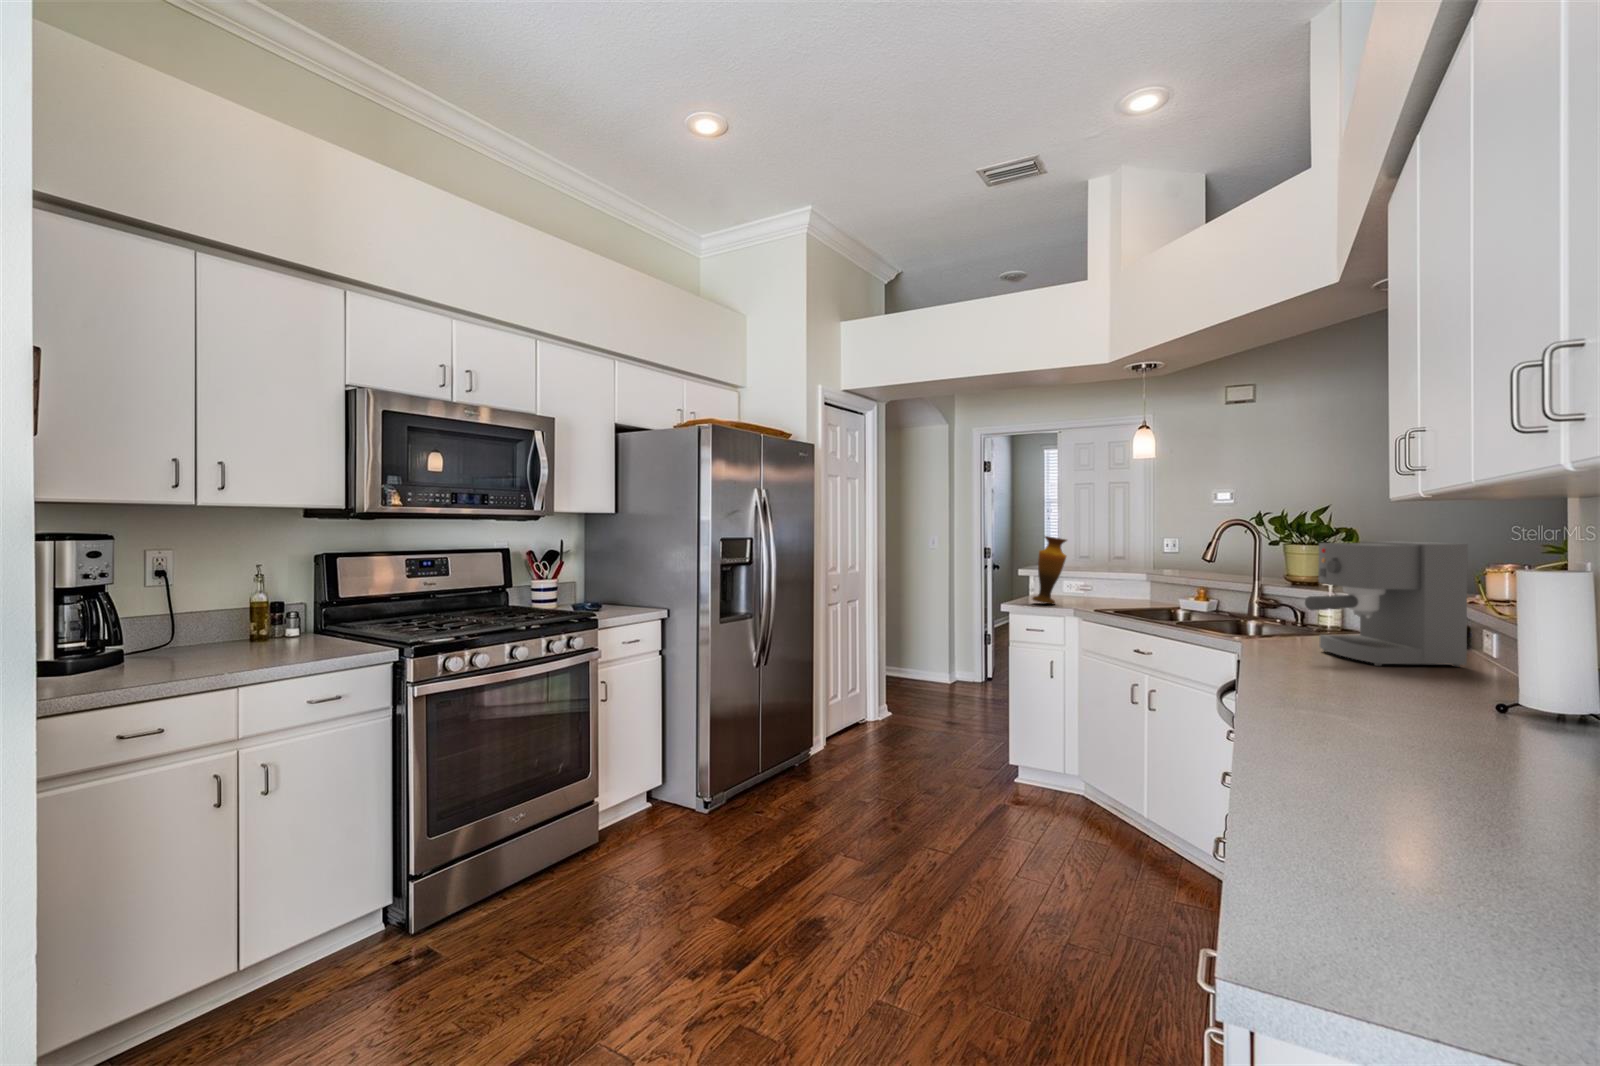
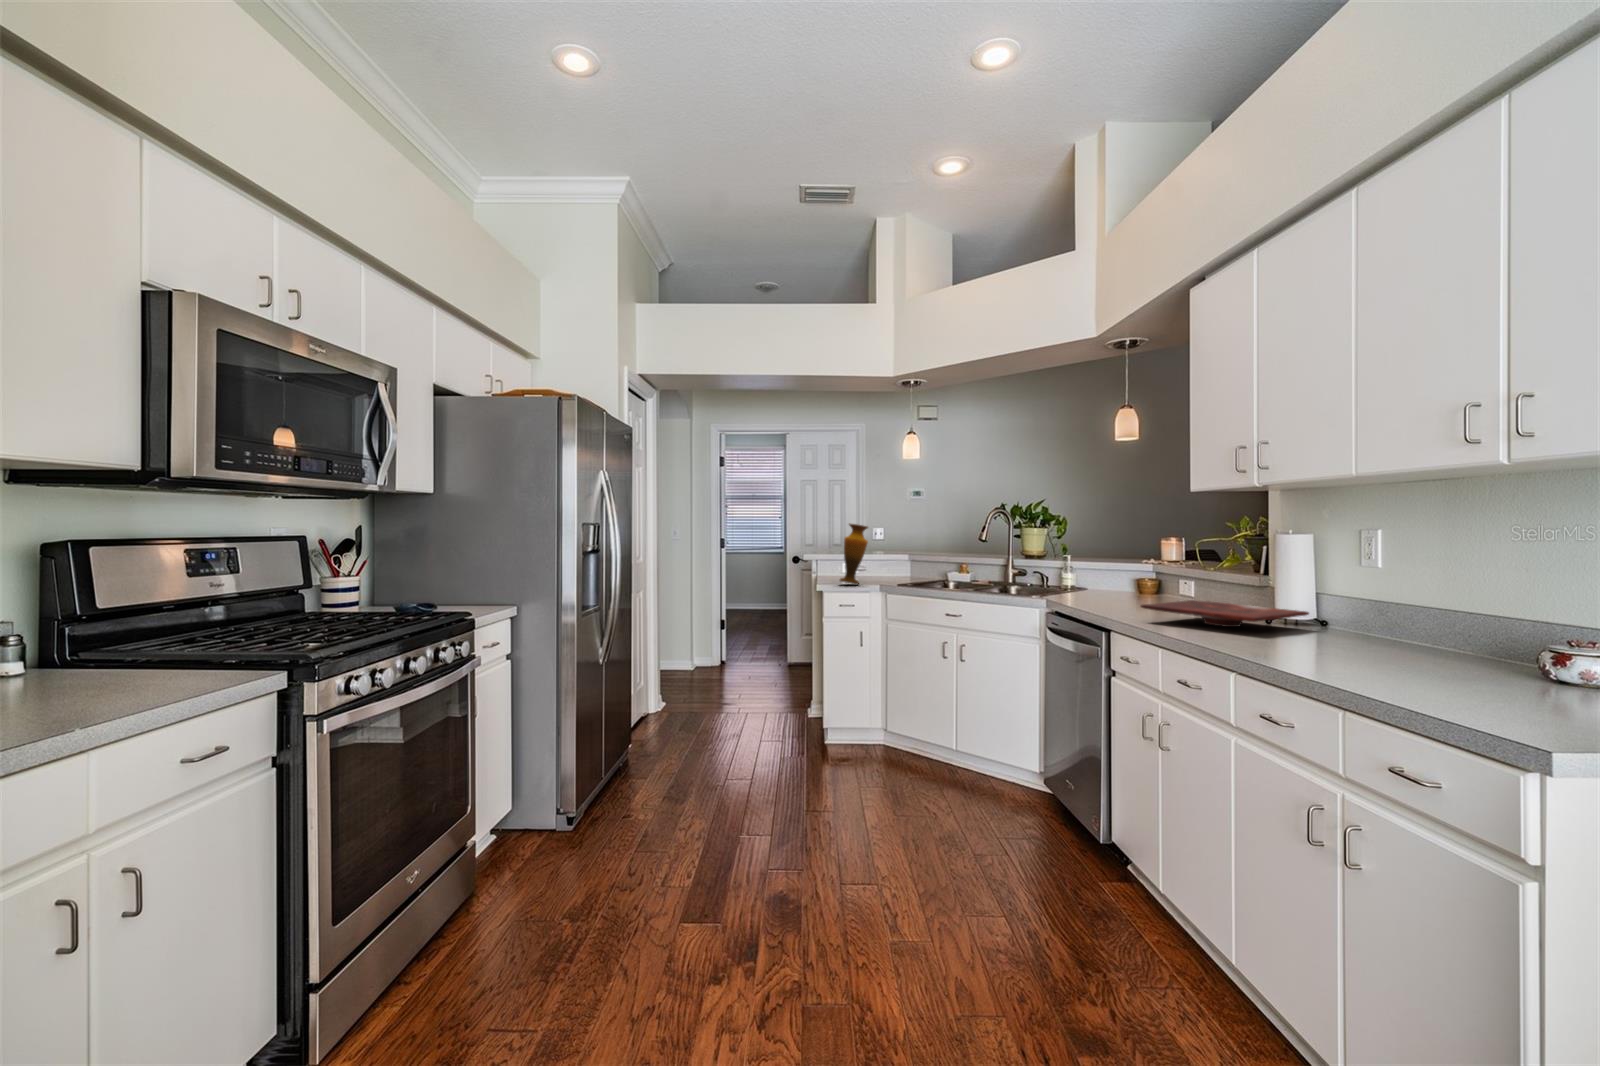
coffee maker: present [1305,541,1468,667] -> none [1107,522,1198,608]
cutting board: none [1271,660,1546,708] -> present [1141,600,1309,627]

